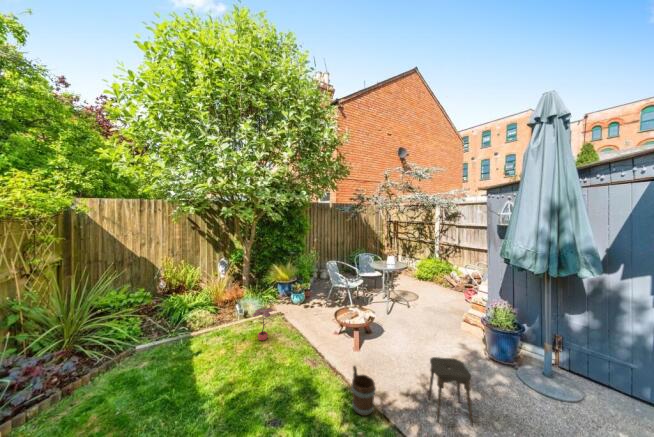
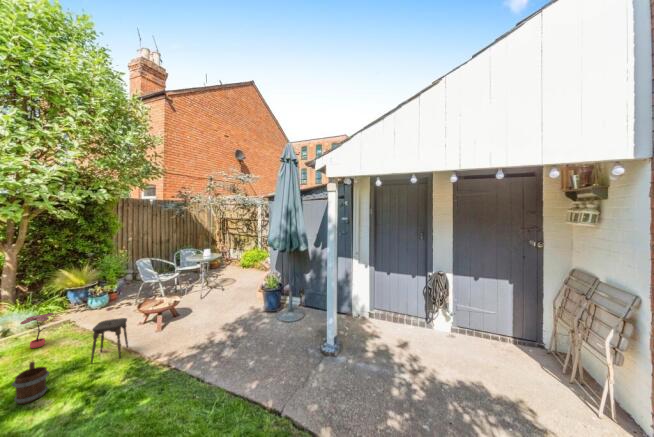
stool: present [428,357,473,426] -> present [91,318,128,363]
bucket: present [351,366,376,416] -> present [12,362,49,404]

